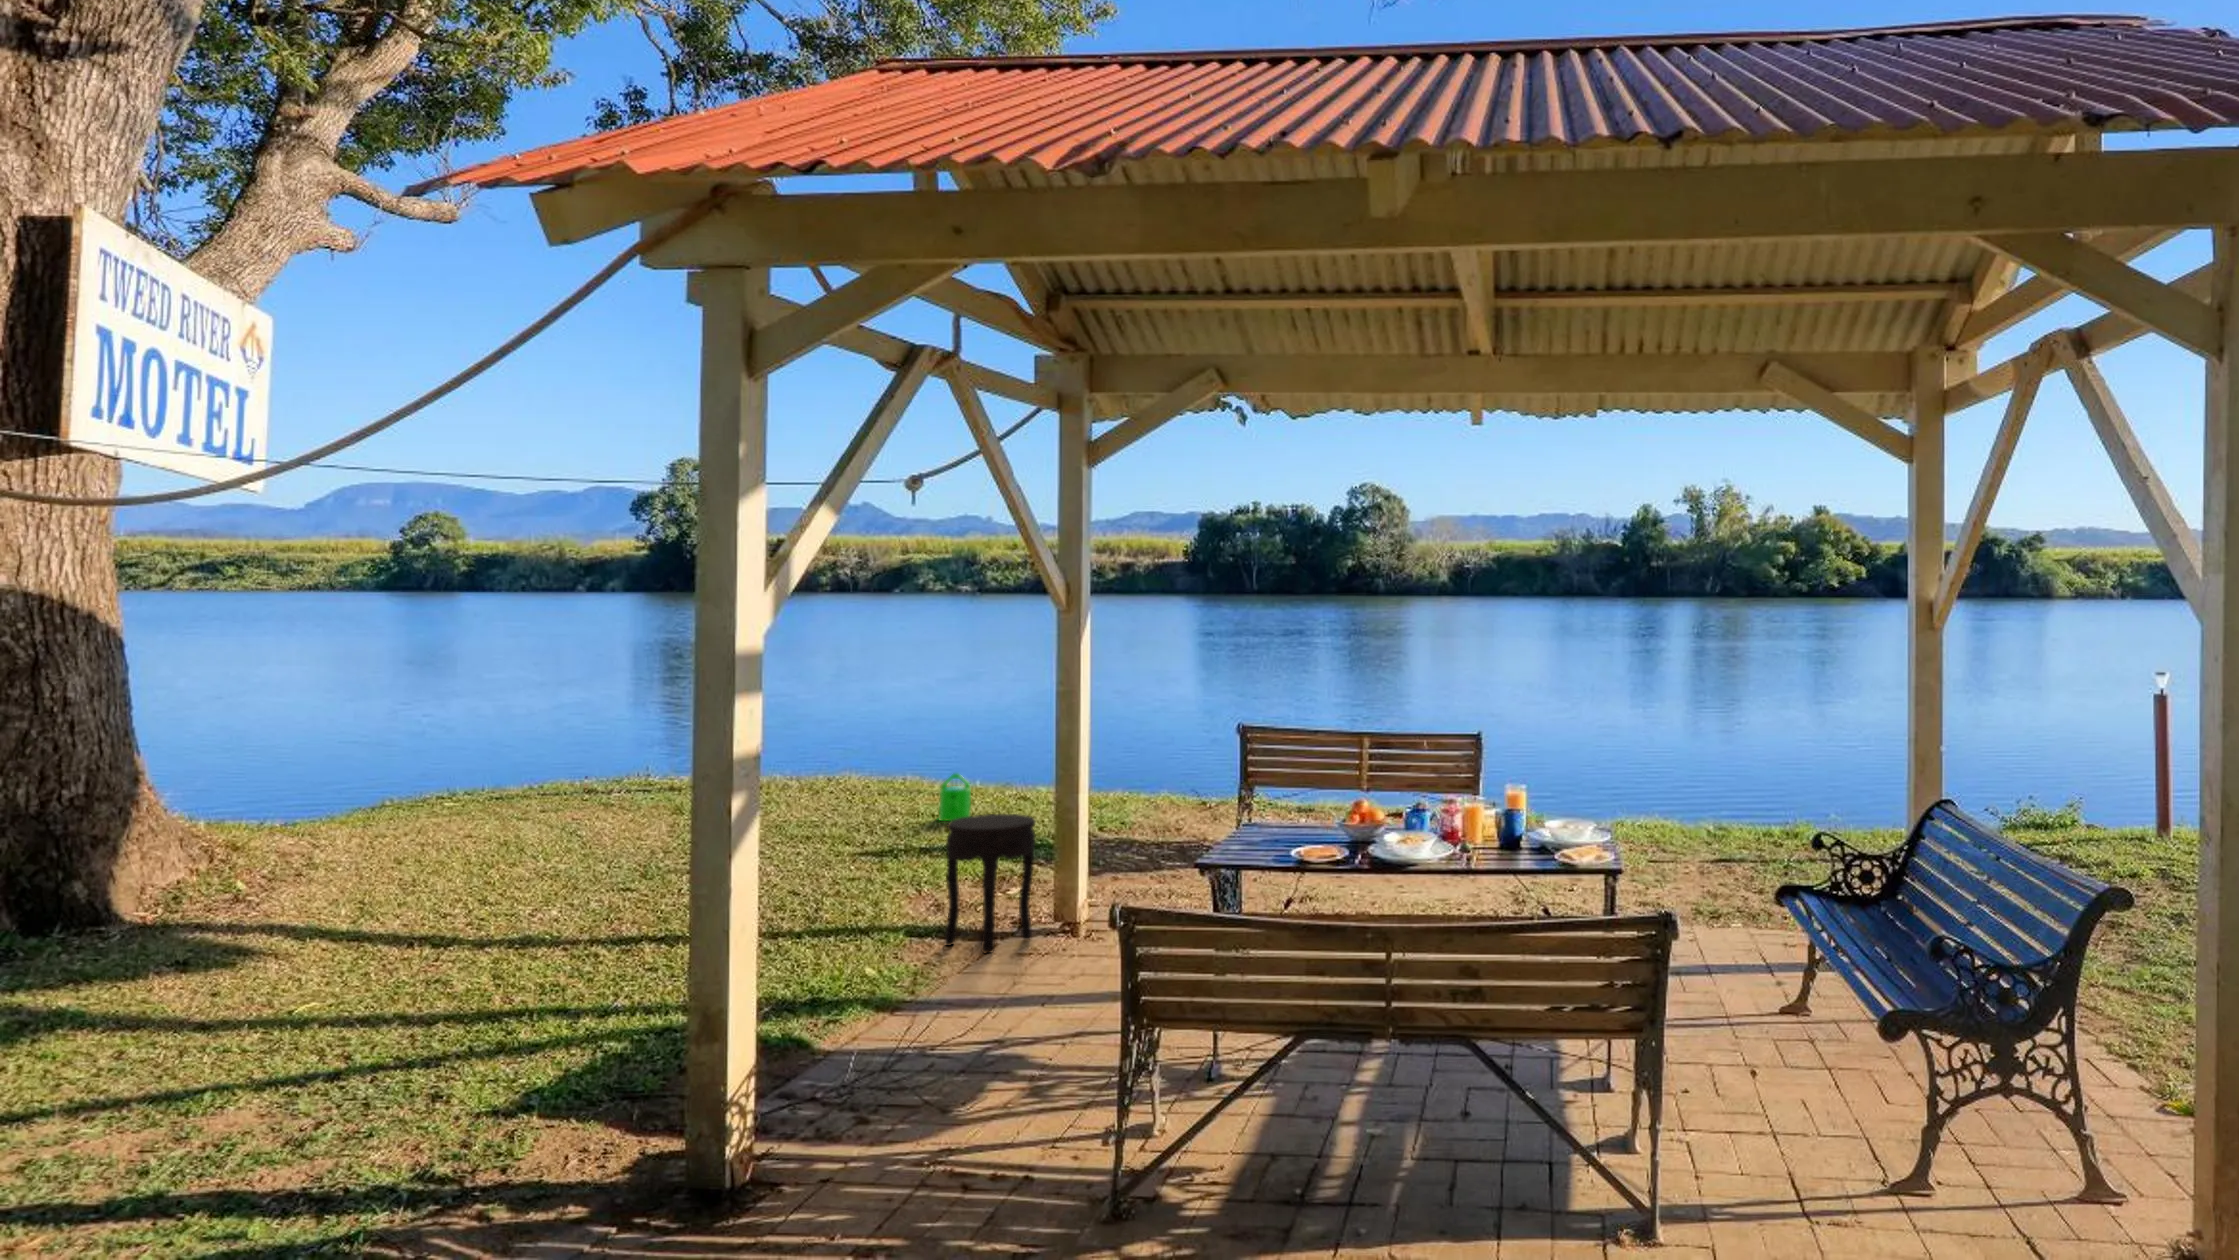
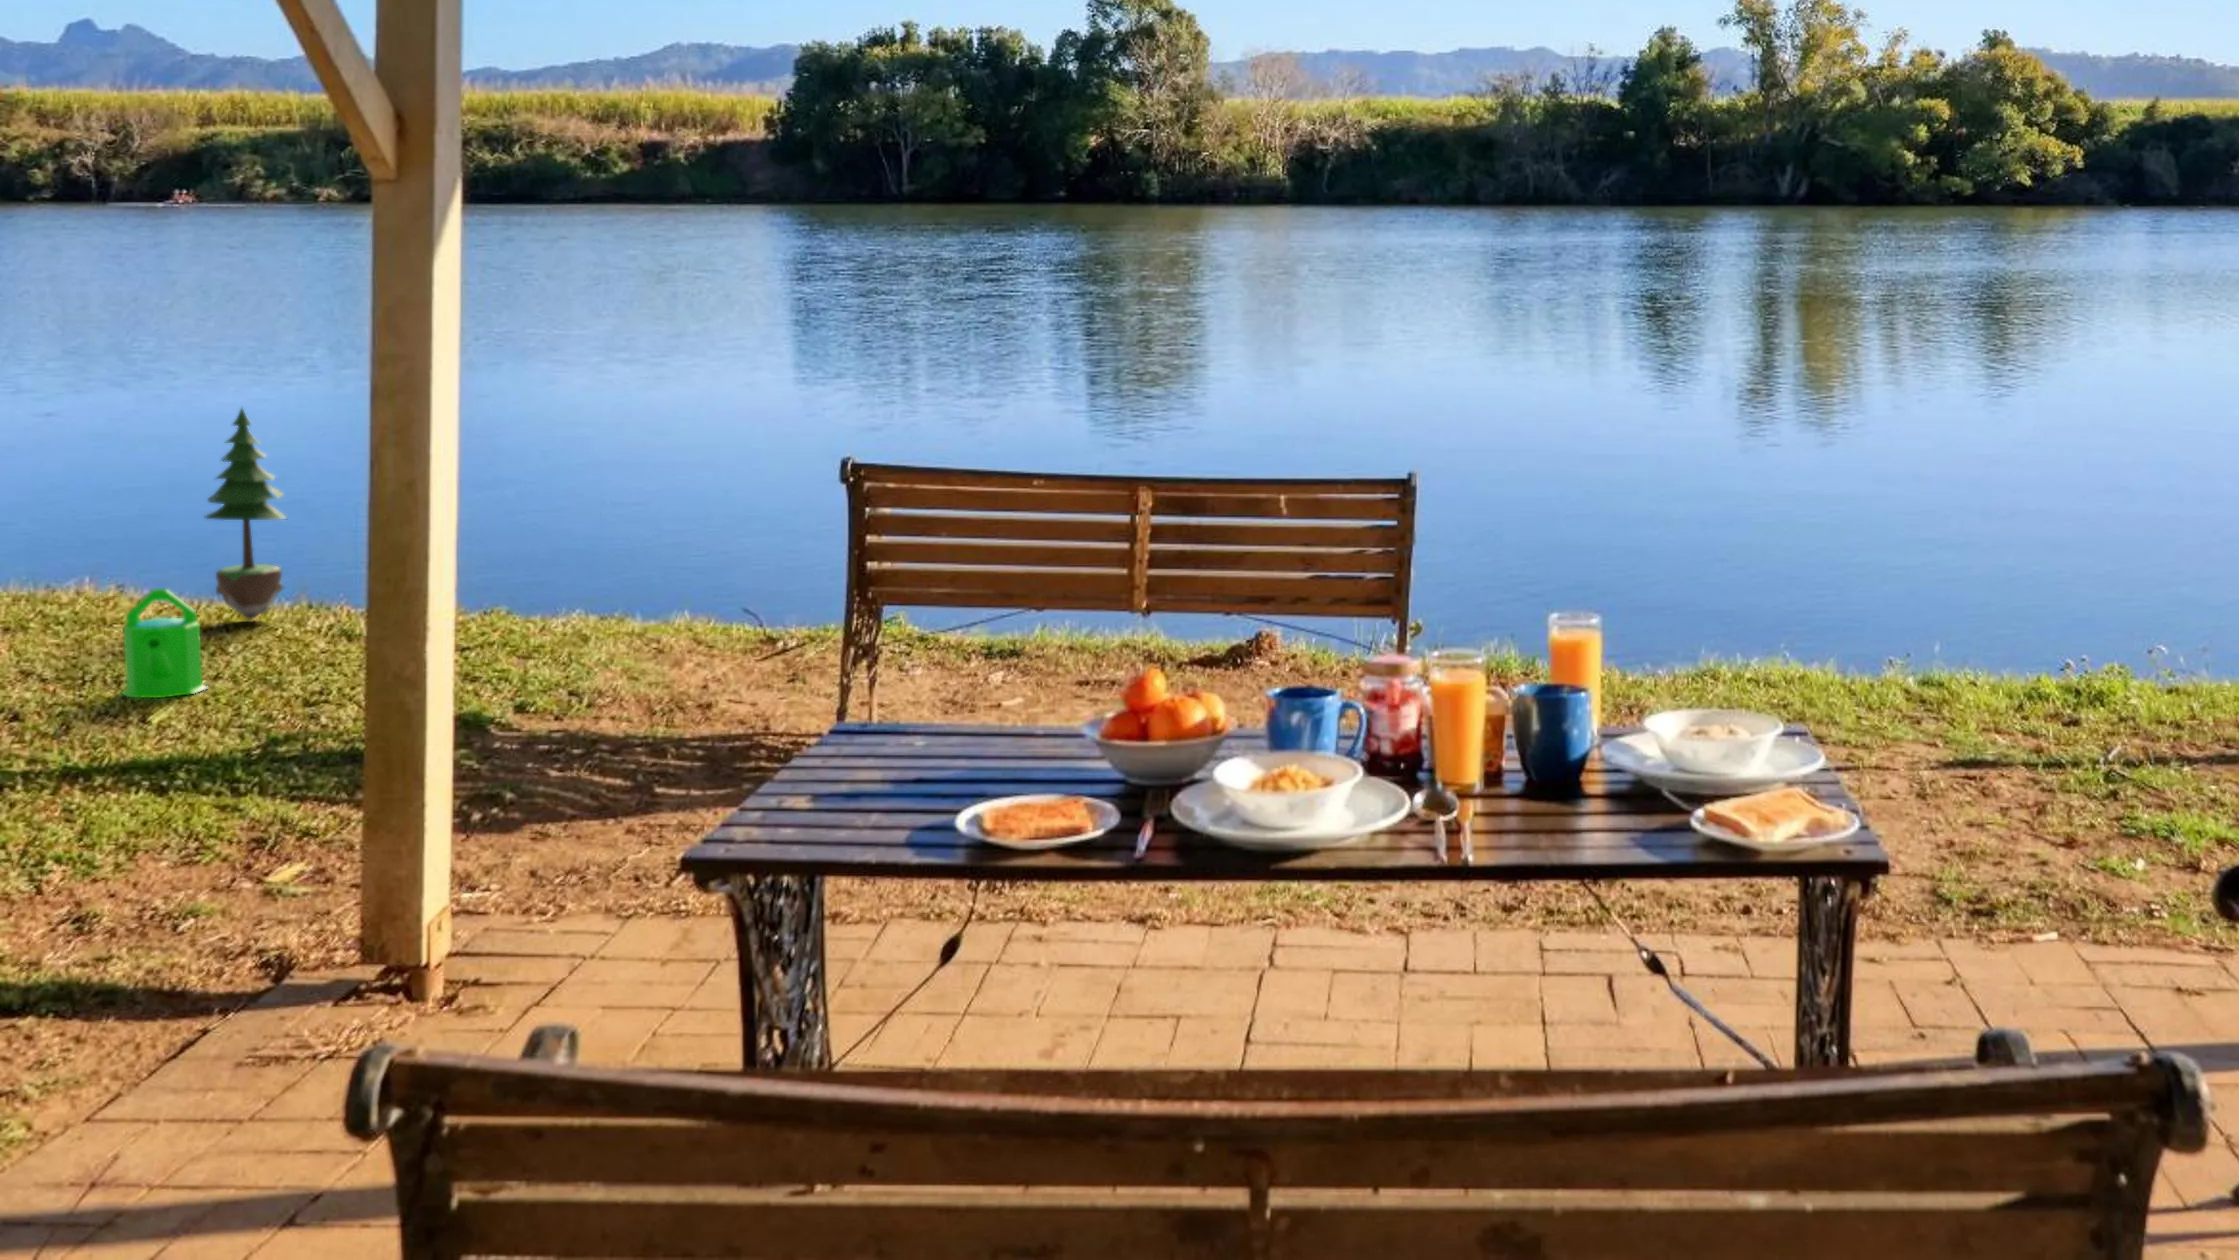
potted tree: none [969,695,1004,790] -> present [204,409,286,620]
side table: present [945,814,1036,953] -> none [52,704,303,1056]

